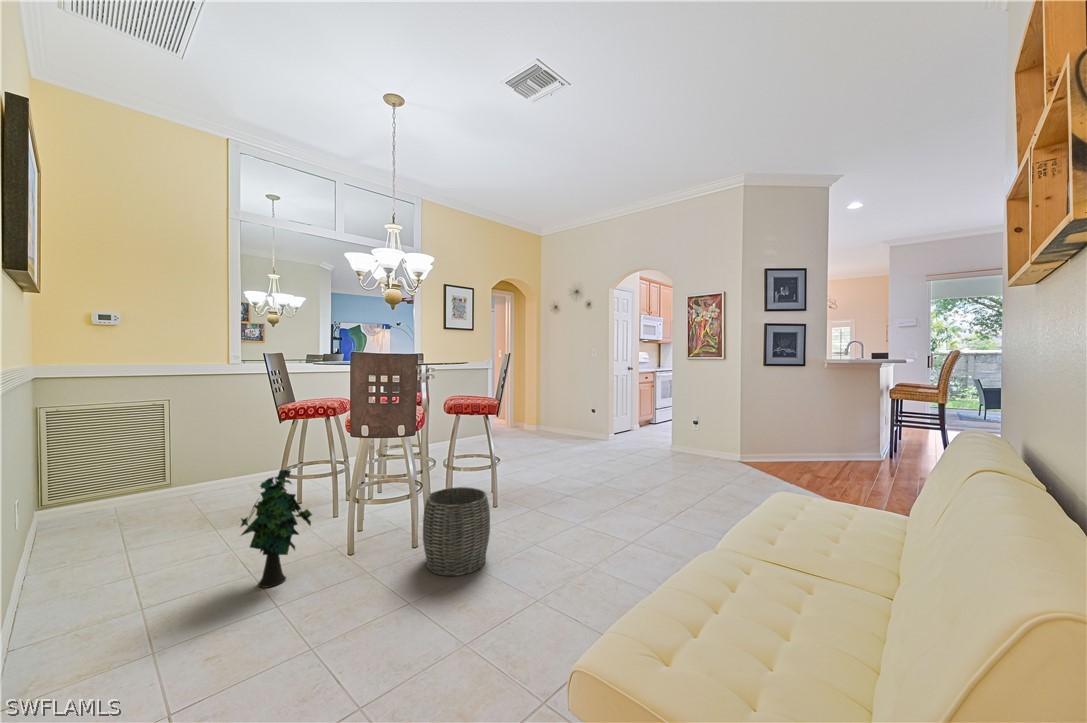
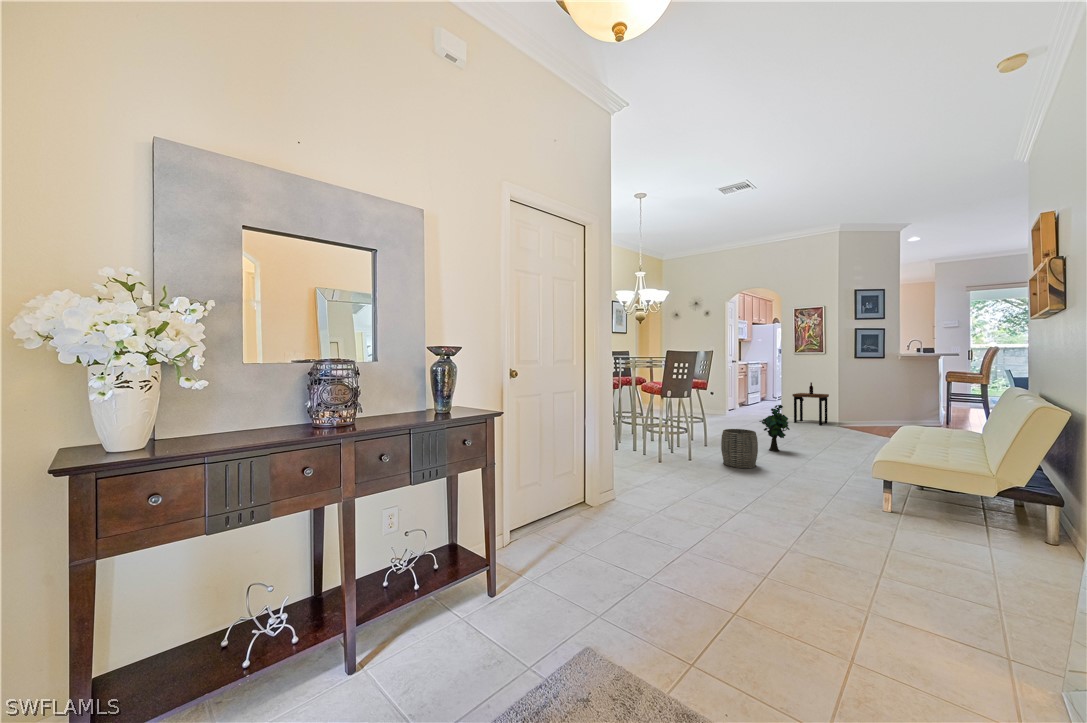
side table: none [678,398,728,460] -> present [792,383,829,425]
decorative plant: present [241,470,312,588] -> present [759,405,790,451]

